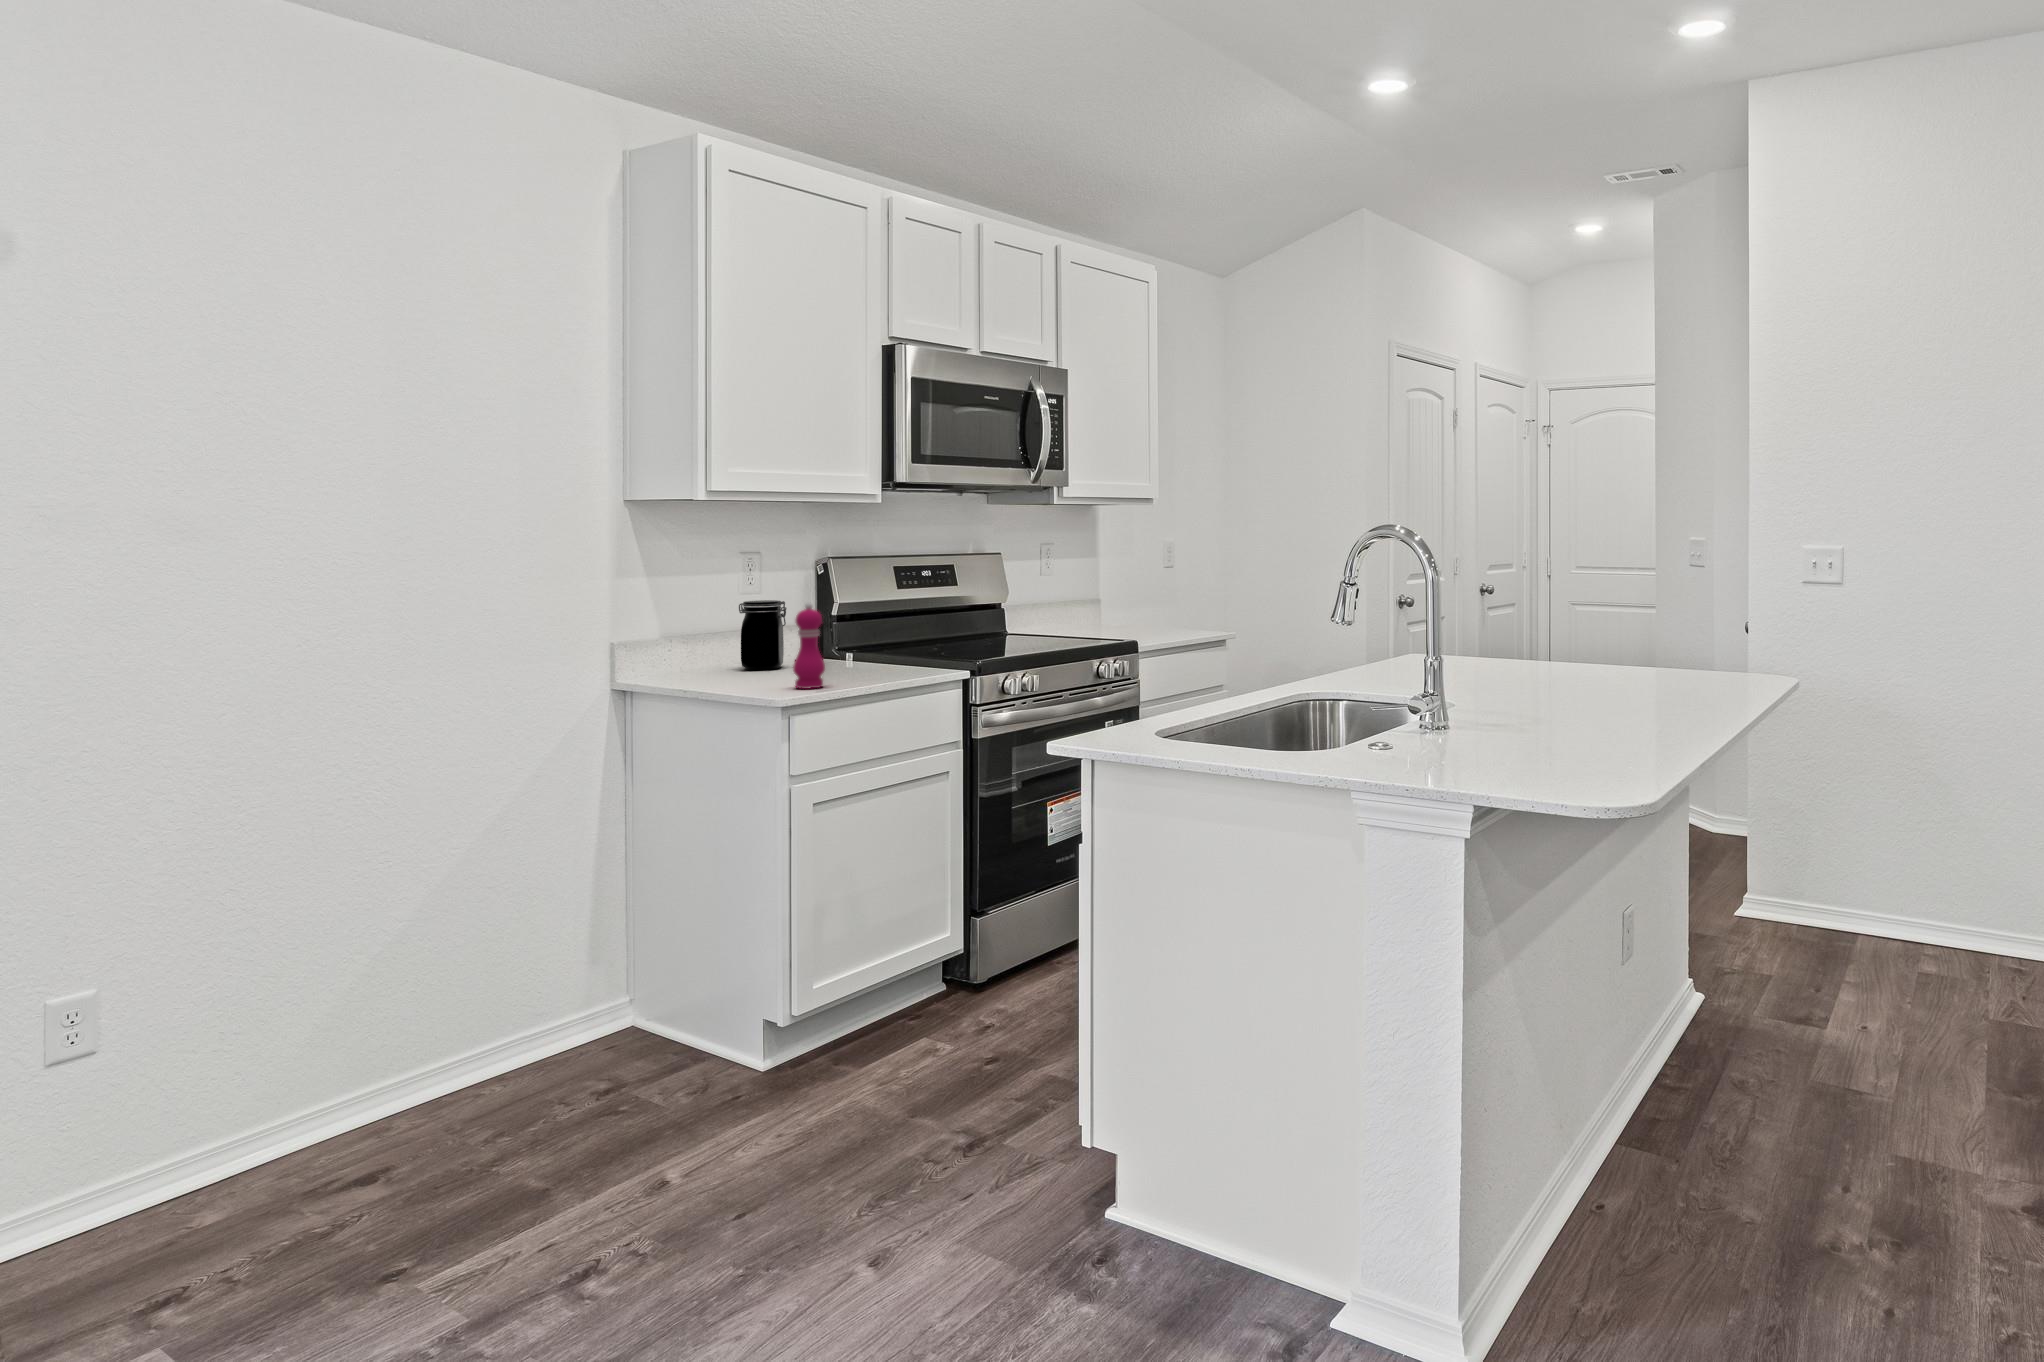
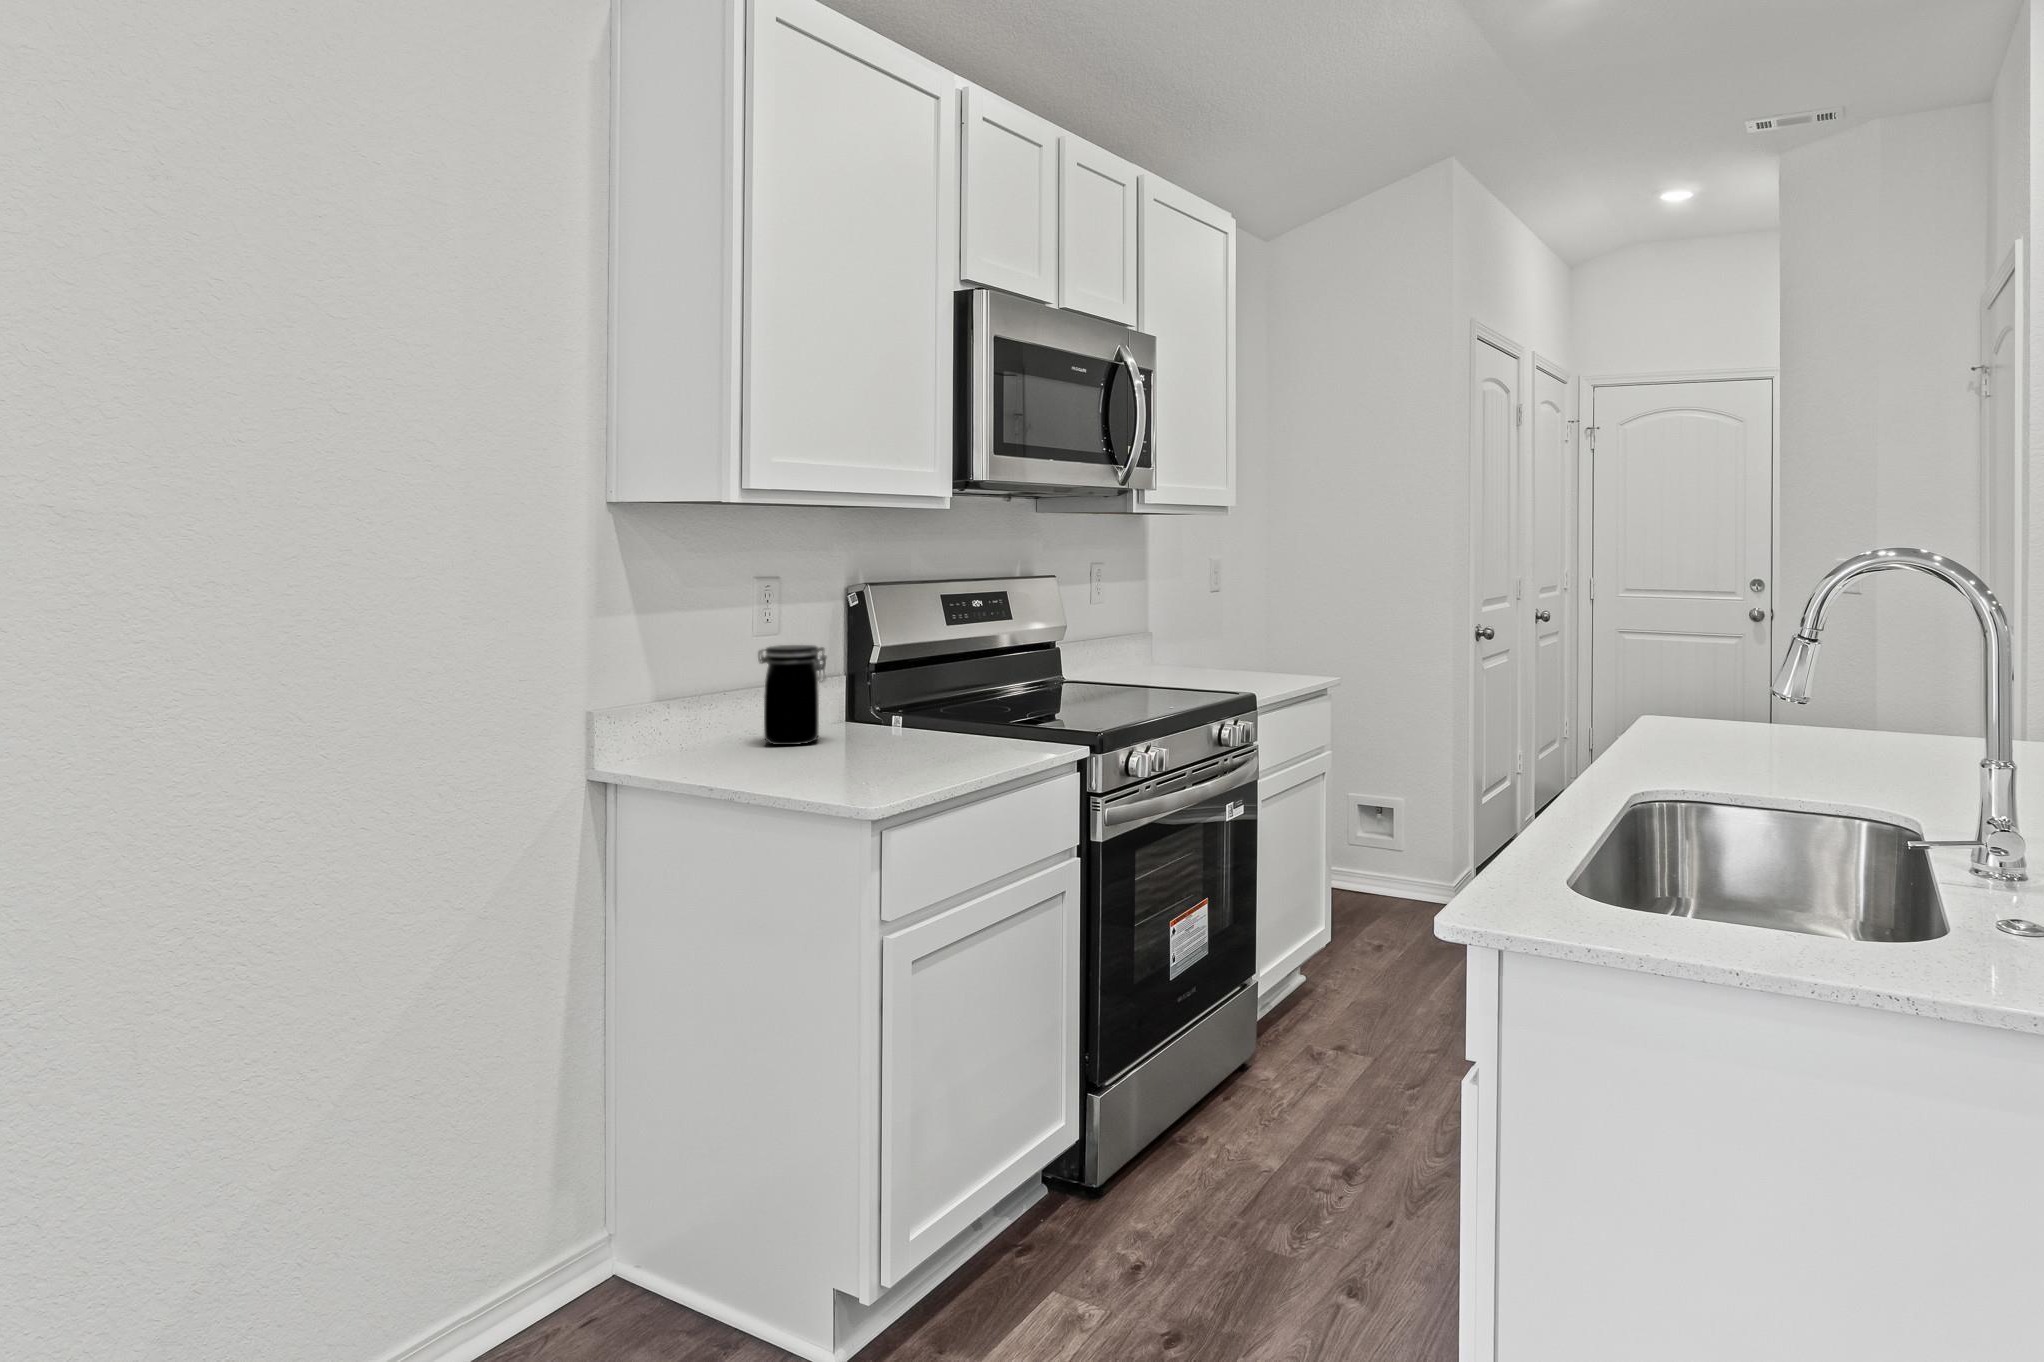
pepper mill: present [793,603,825,689] -> none [874,657,921,789]

